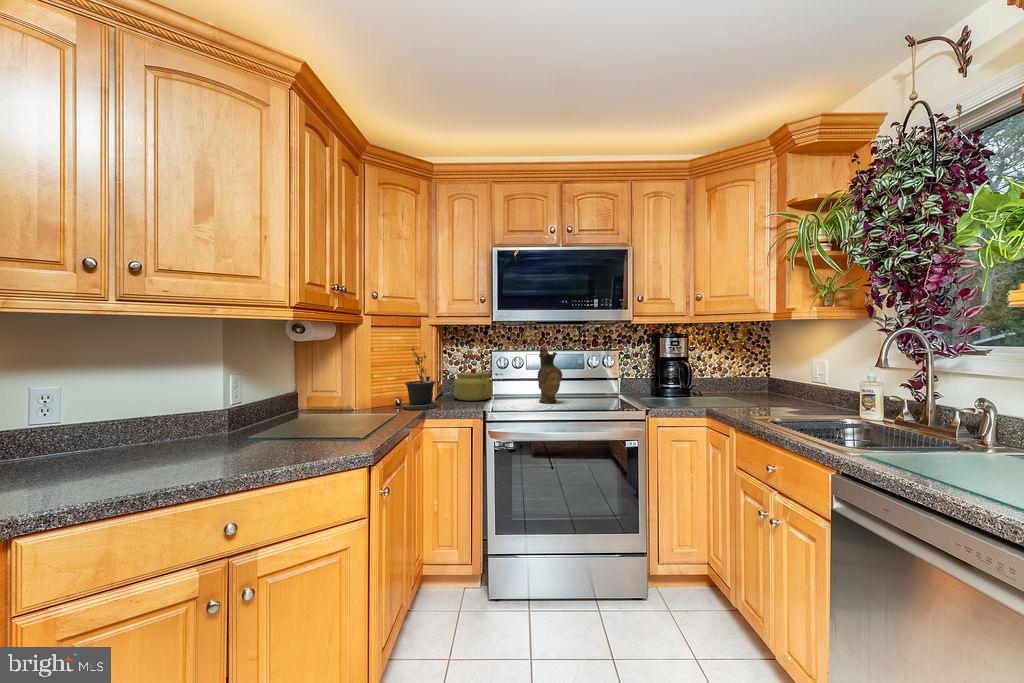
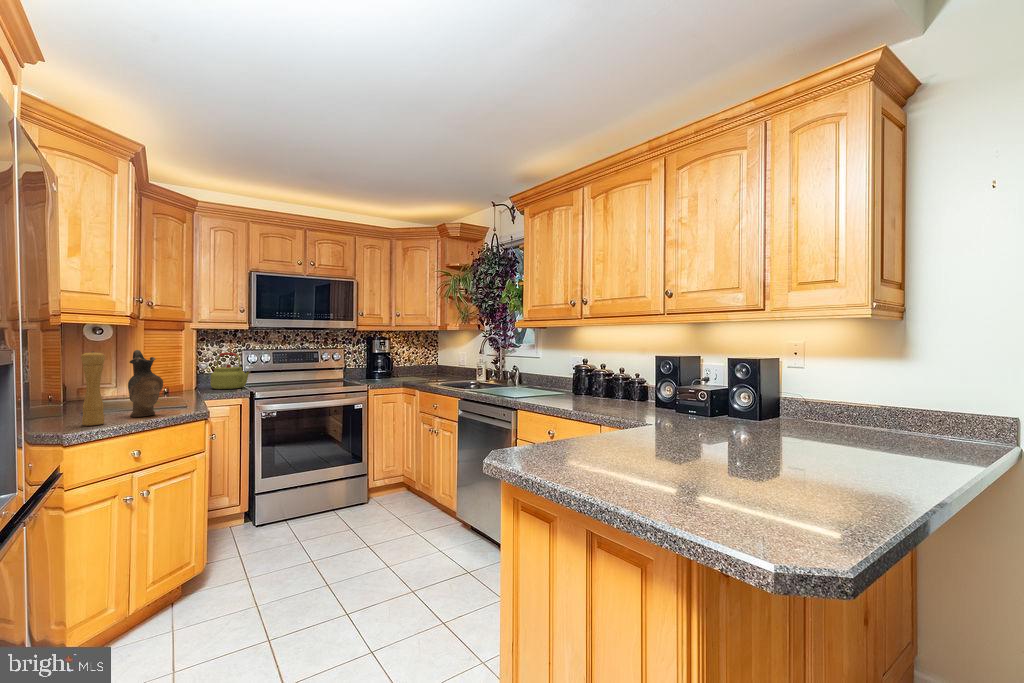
ceramic pitcher: present [538,346,562,403] -> present [128,350,163,417]
potted plant: present [394,347,437,410] -> none [166,346,208,396]
pepper mill: none [162,358,198,474] -> present [81,351,105,426]

